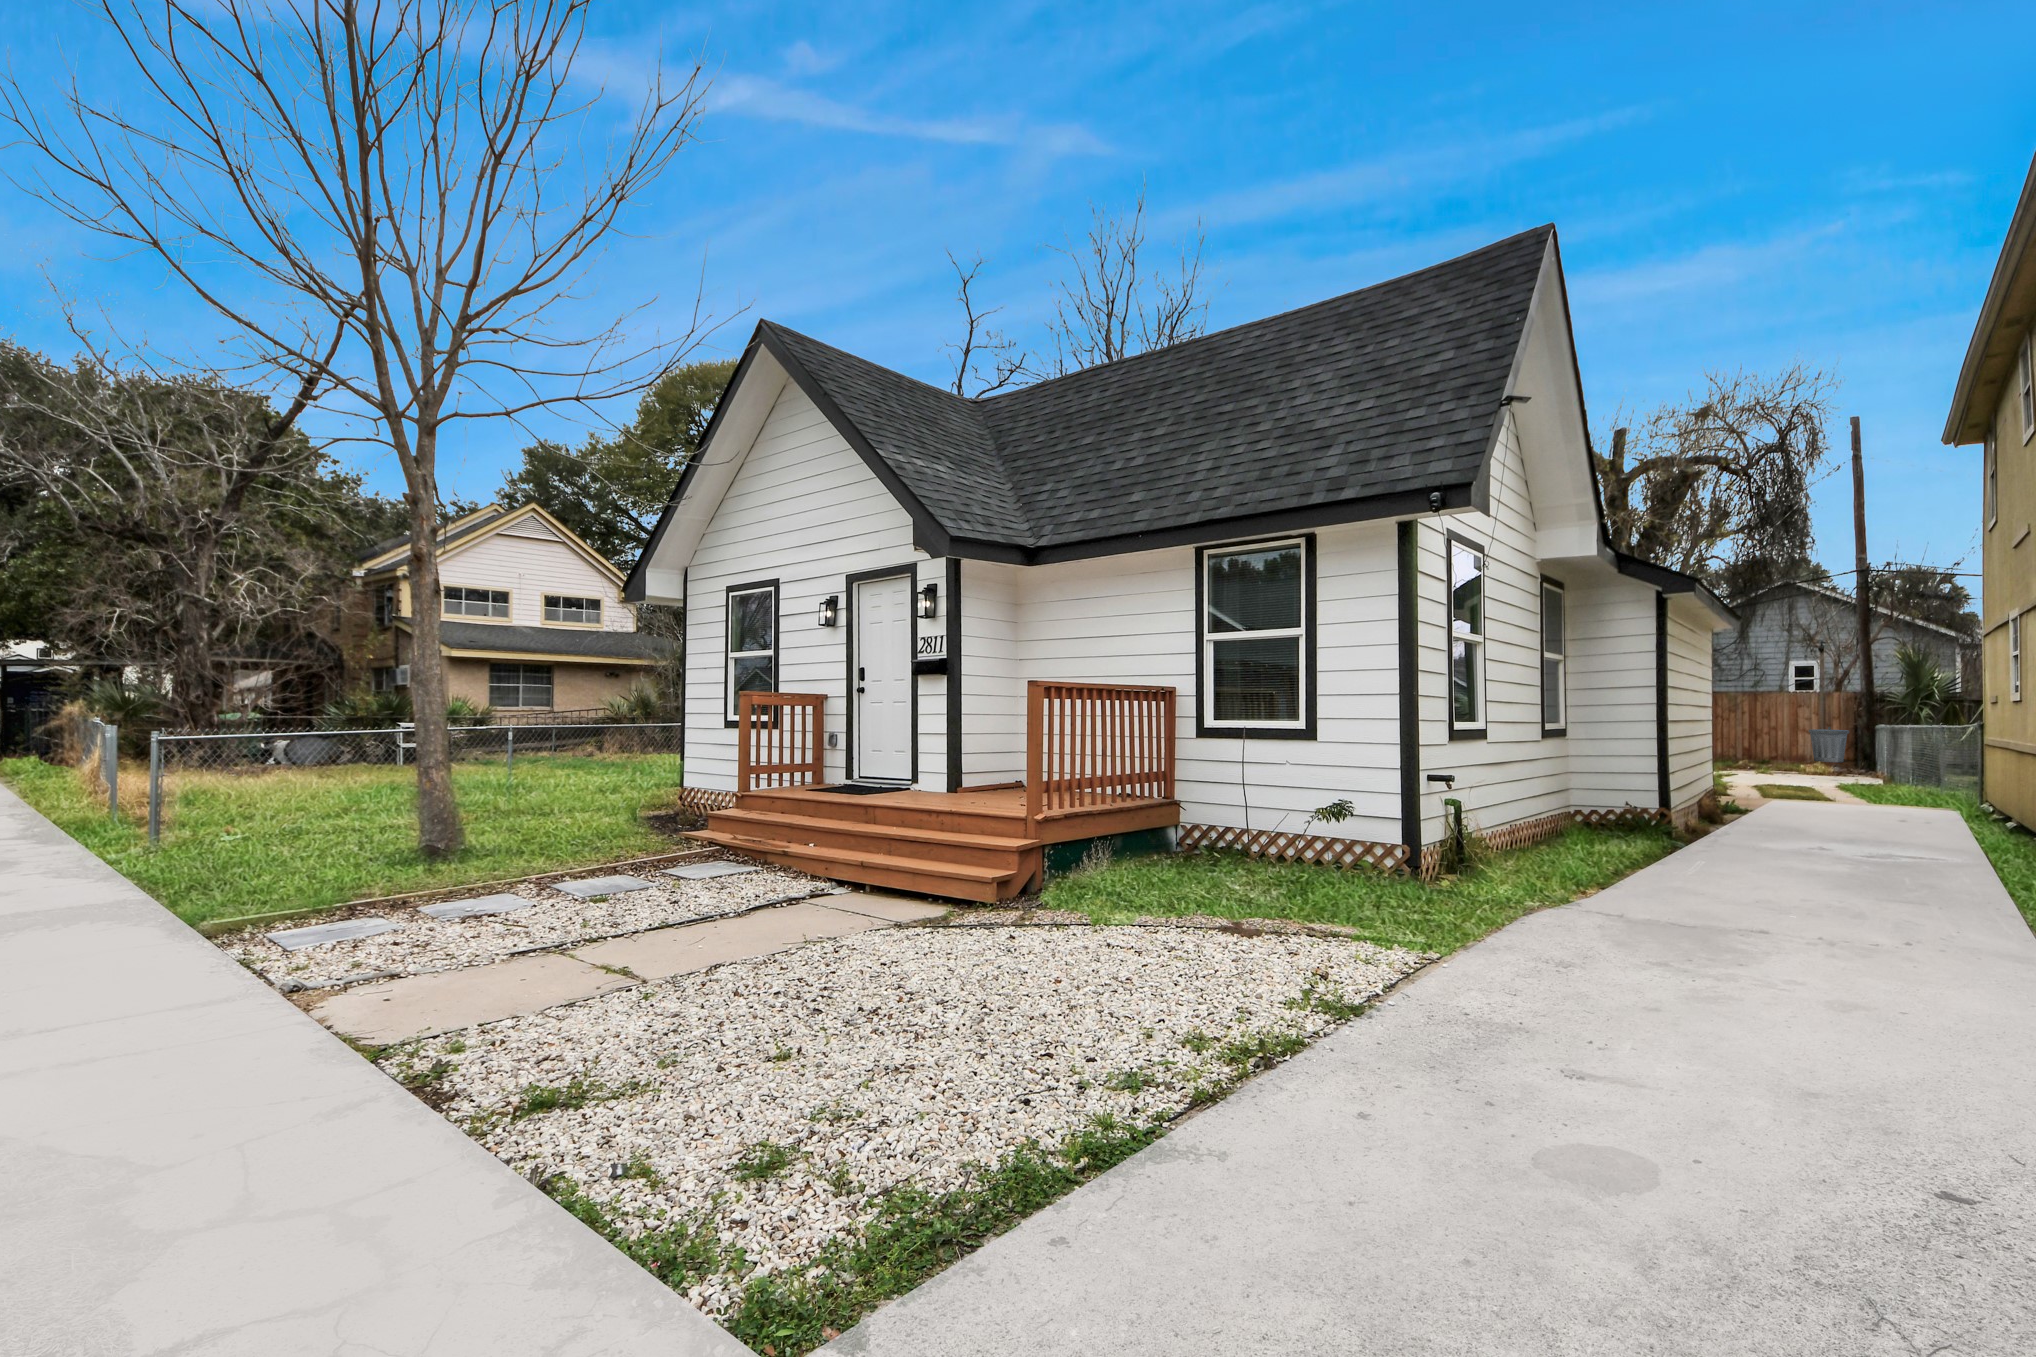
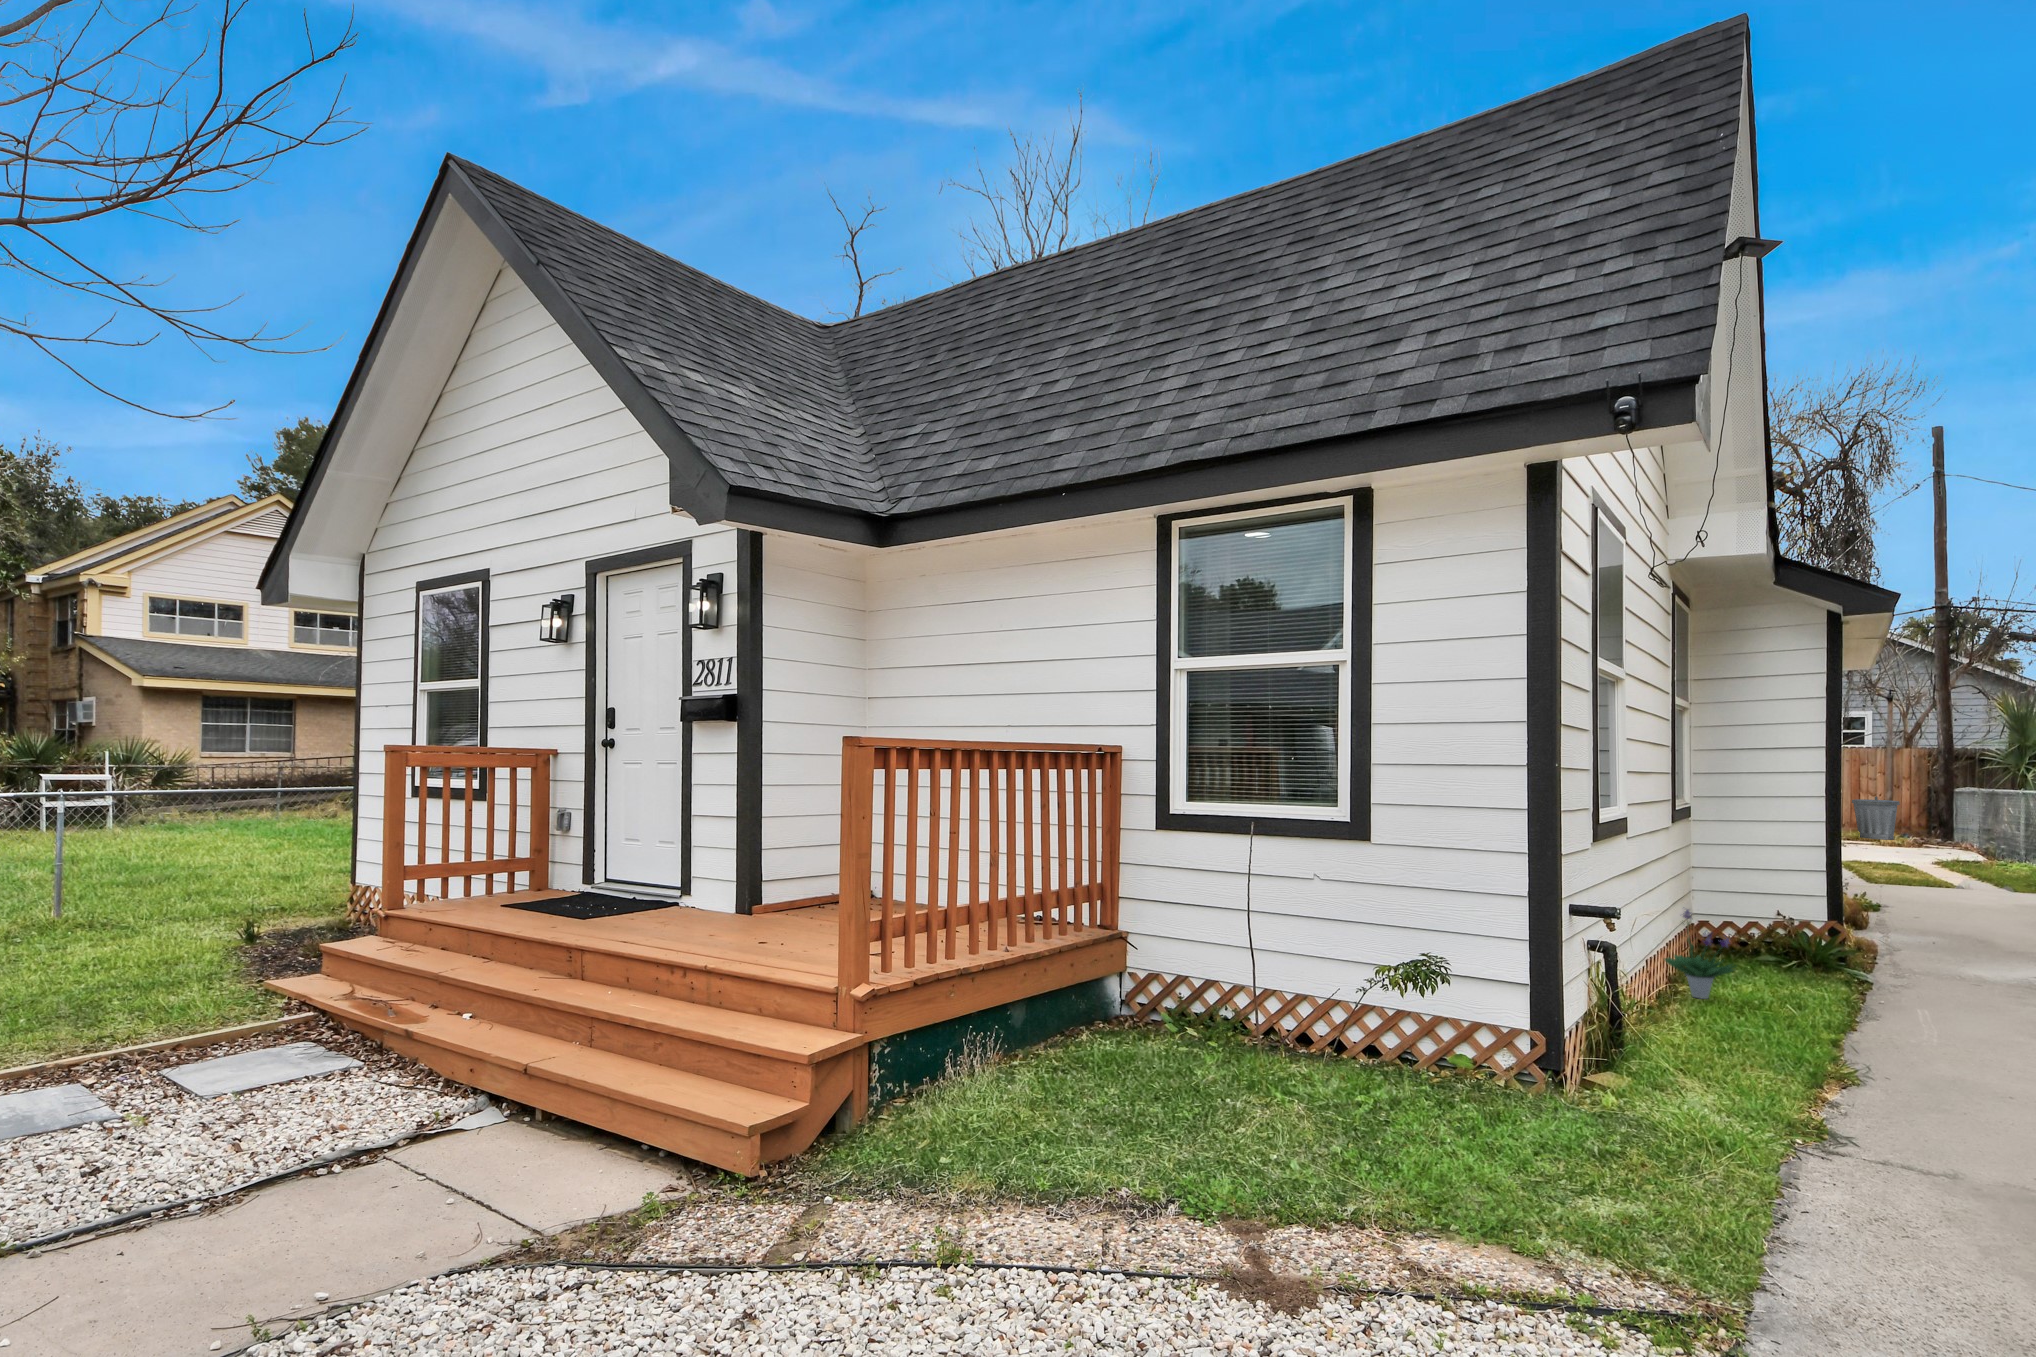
potted plant: none [1532,789,1579,846] -> present [1664,909,1736,999]

